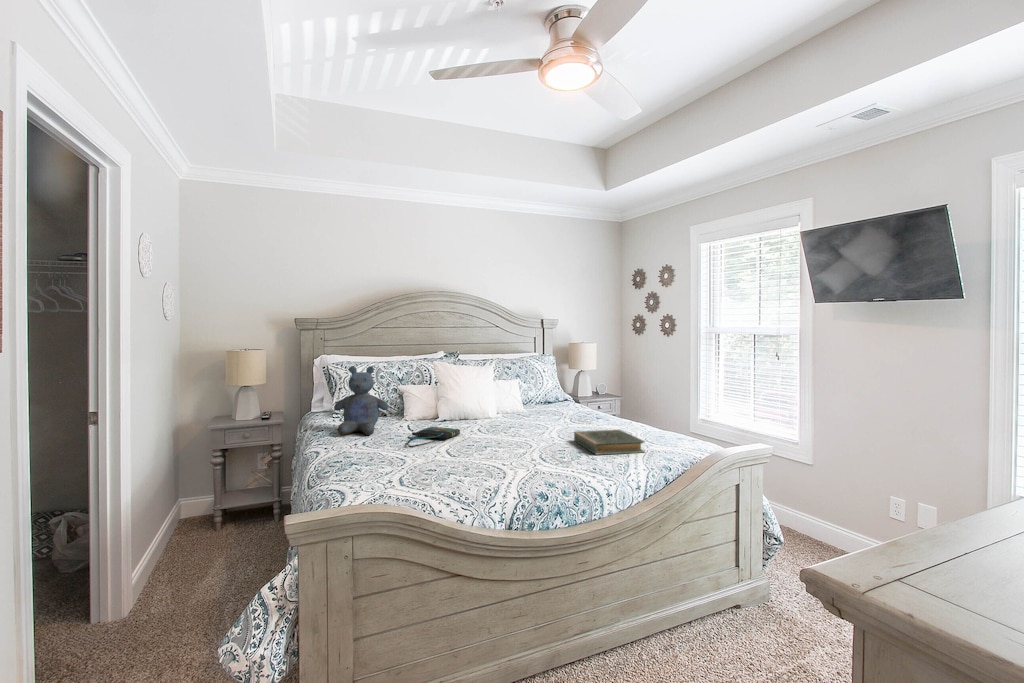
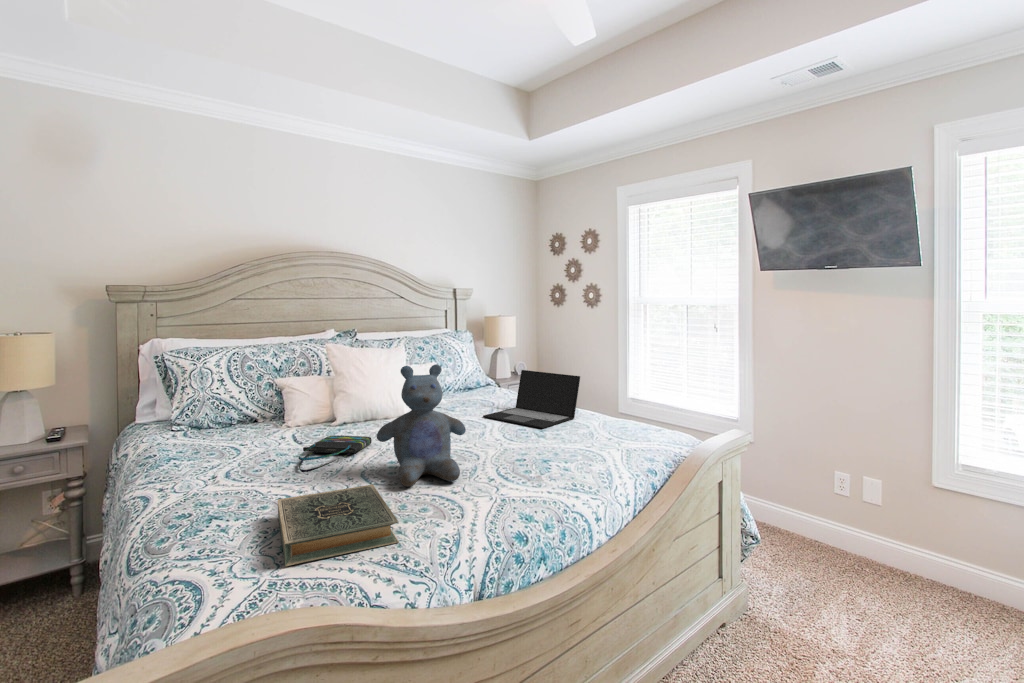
stuffed bear: present [334,366,389,435] -> present [377,364,466,487]
laptop: none [550,387,631,433] -> present [483,370,580,428]
hardback book: present [574,430,645,455] -> present [278,484,399,566]

